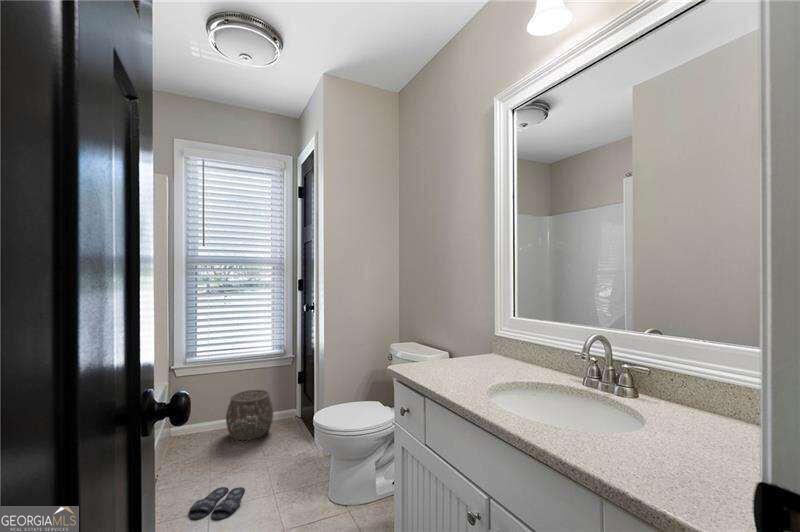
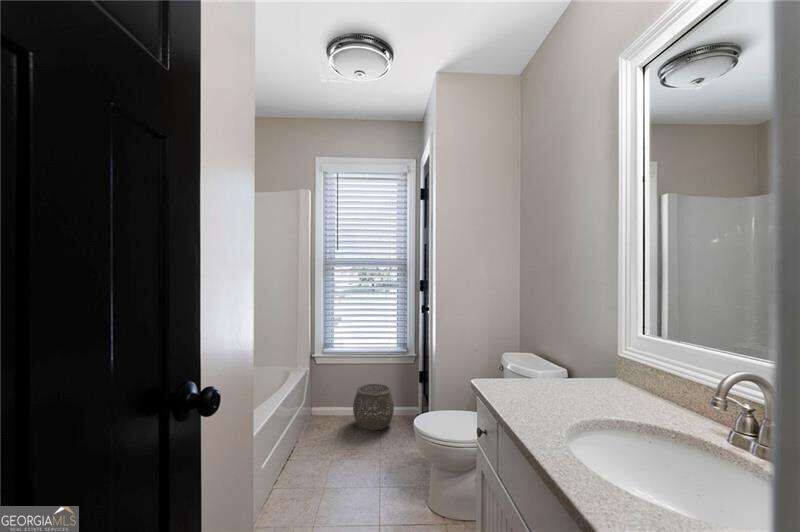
slippers: present [189,487,245,521] -> none [309,471,356,501]

